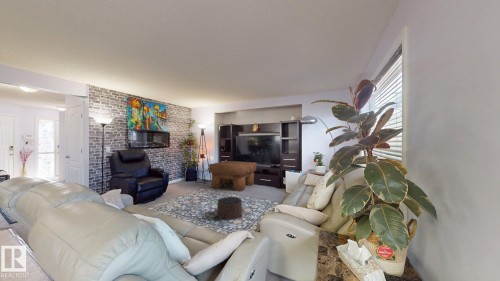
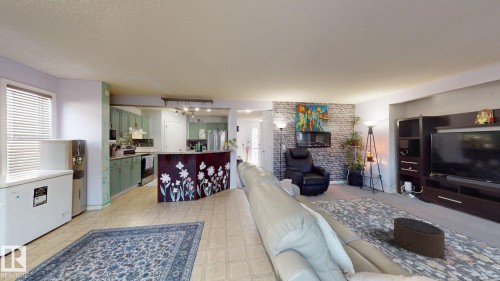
coffee table: present [209,161,256,191] -> none [380,168,479,217]

